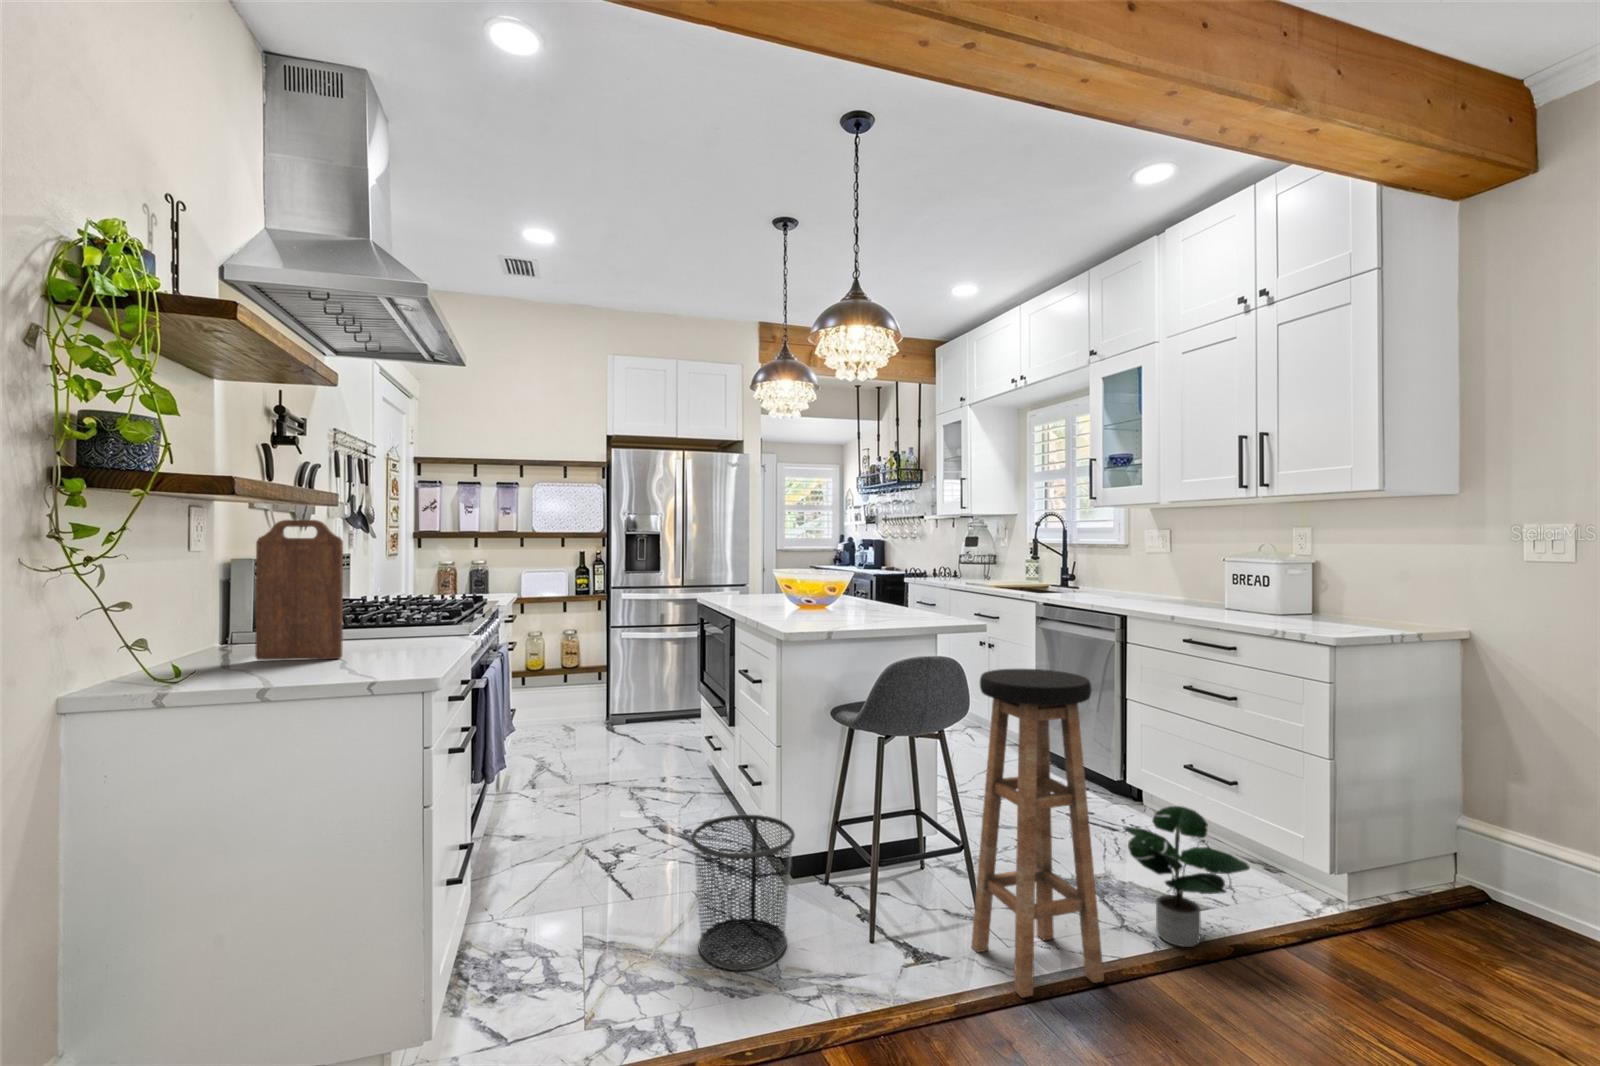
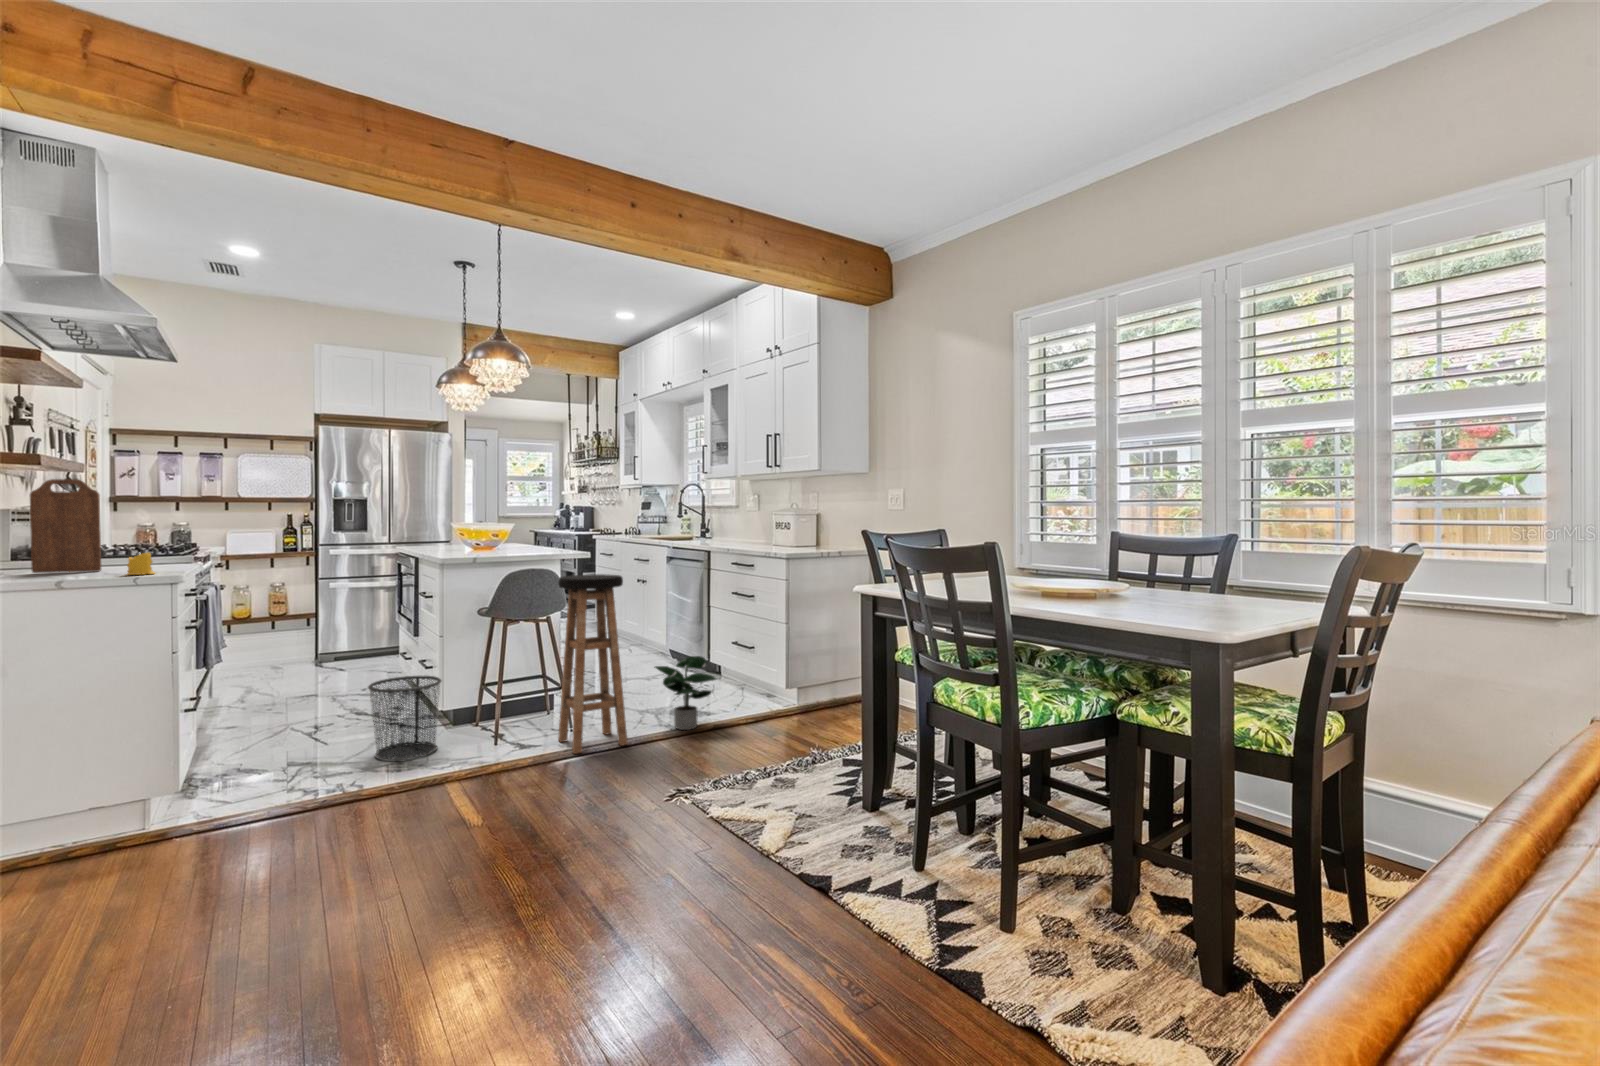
candle: none [359,637,404,677] -> present [127,553,155,575]

